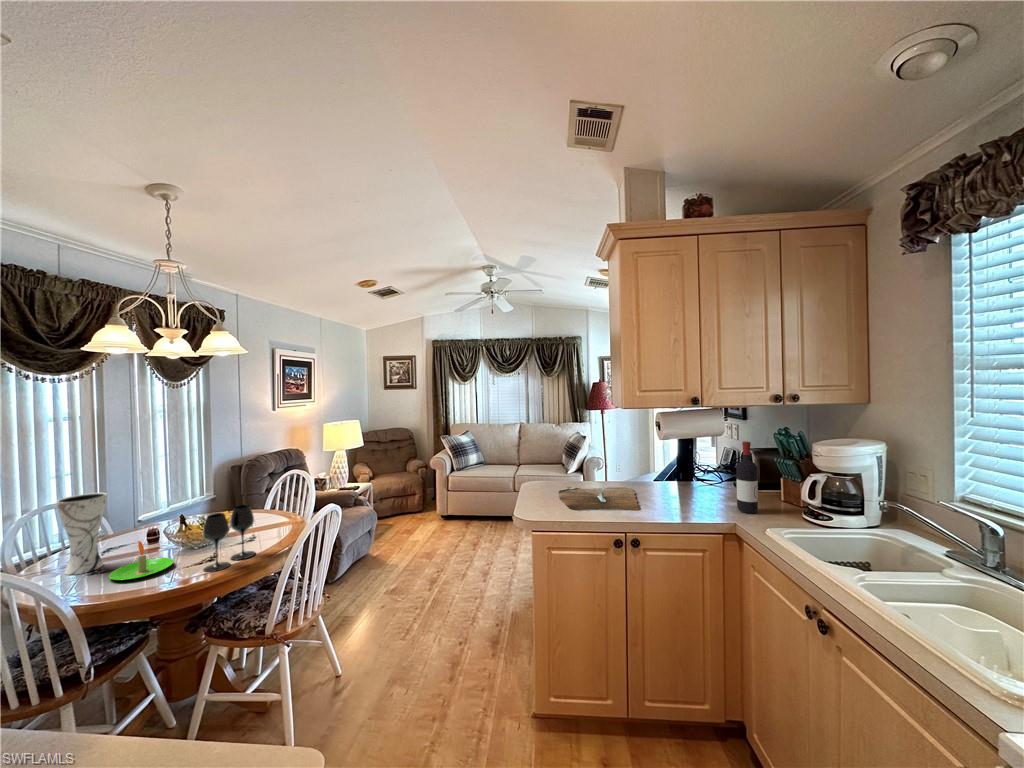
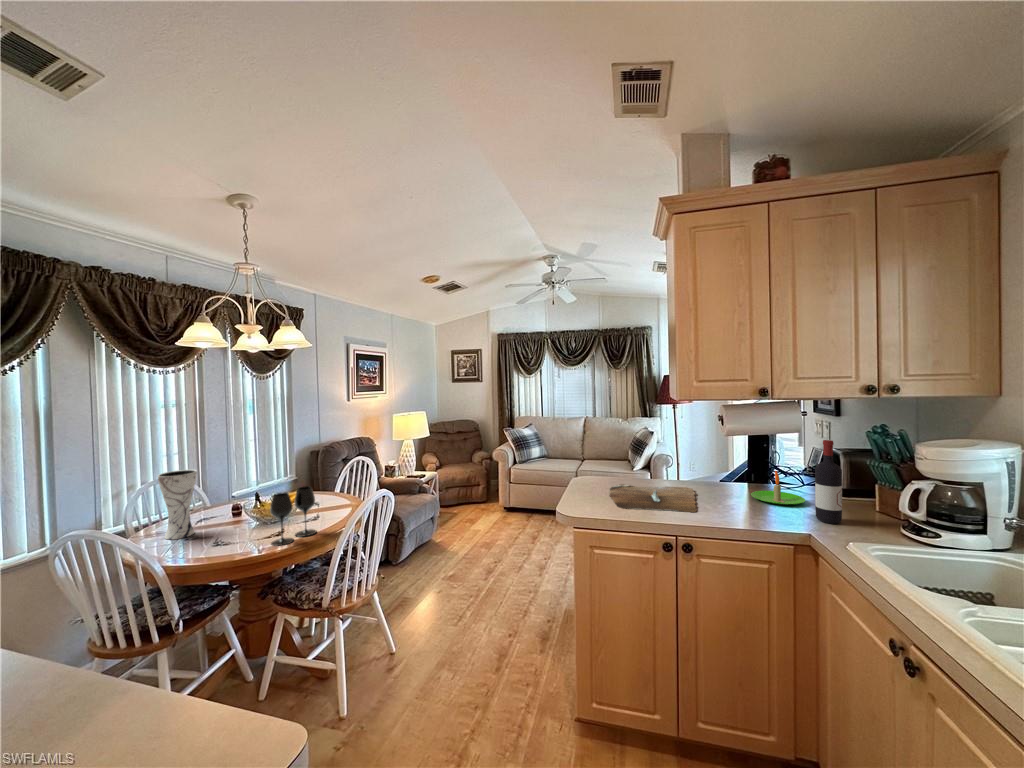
candle: present [109,541,174,580] -> present [751,471,805,505]

